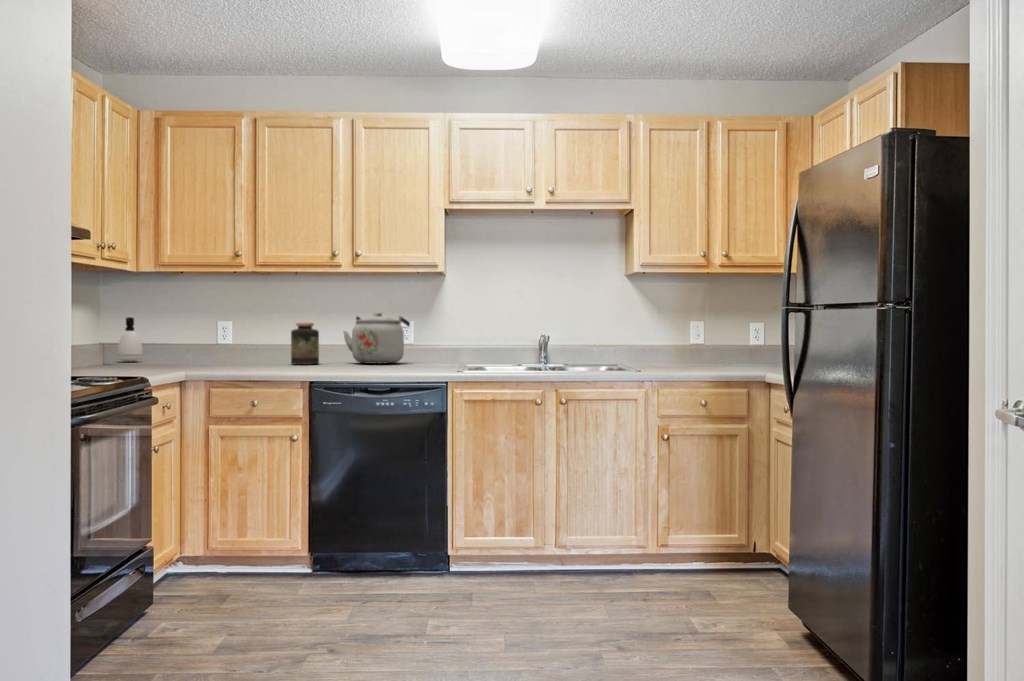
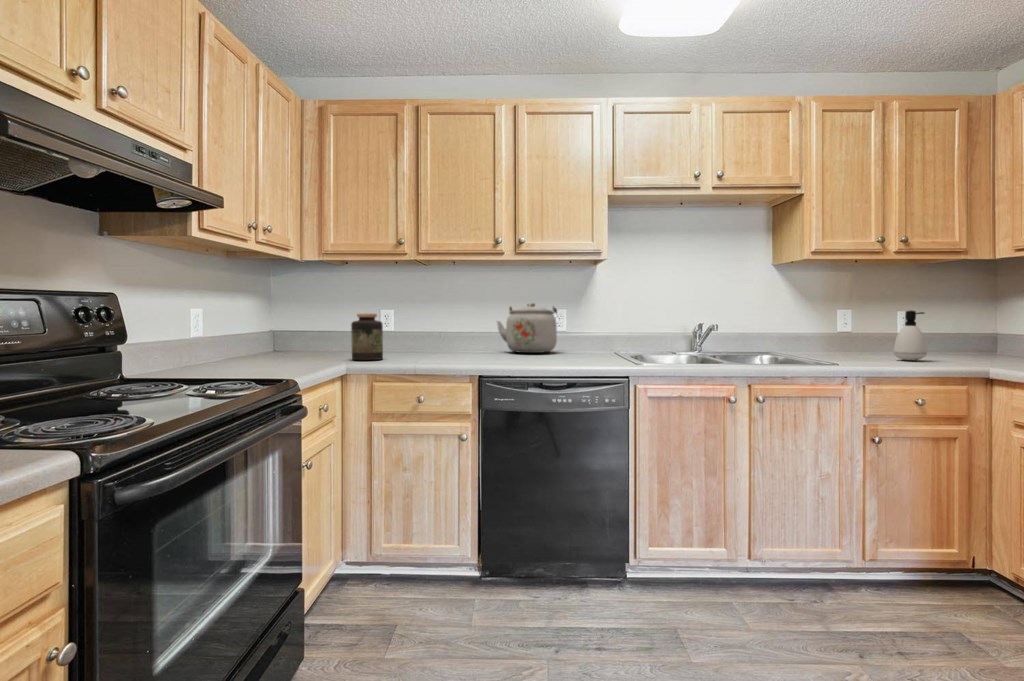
soap dispenser: present [117,317,143,362] -> present [894,310,927,360]
jar: present [291,323,319,364] -> present [351,313,383,360]

